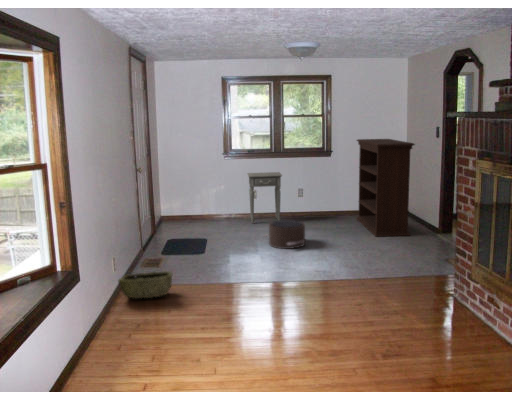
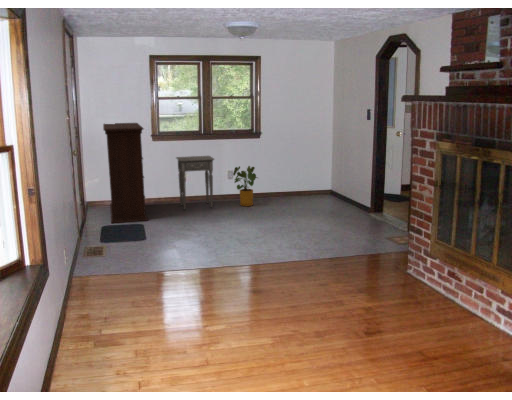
bookshelf: present [356,139,415,237] -> present [103,123,148,223]
house plant: none [300,183,327,222] -> present [233,166,257,206]
pouf: present [268,220,305,249] -> none [203,205,250,235]
woven basket: present [118,271,172,298] -> none [67,266,127,299]

